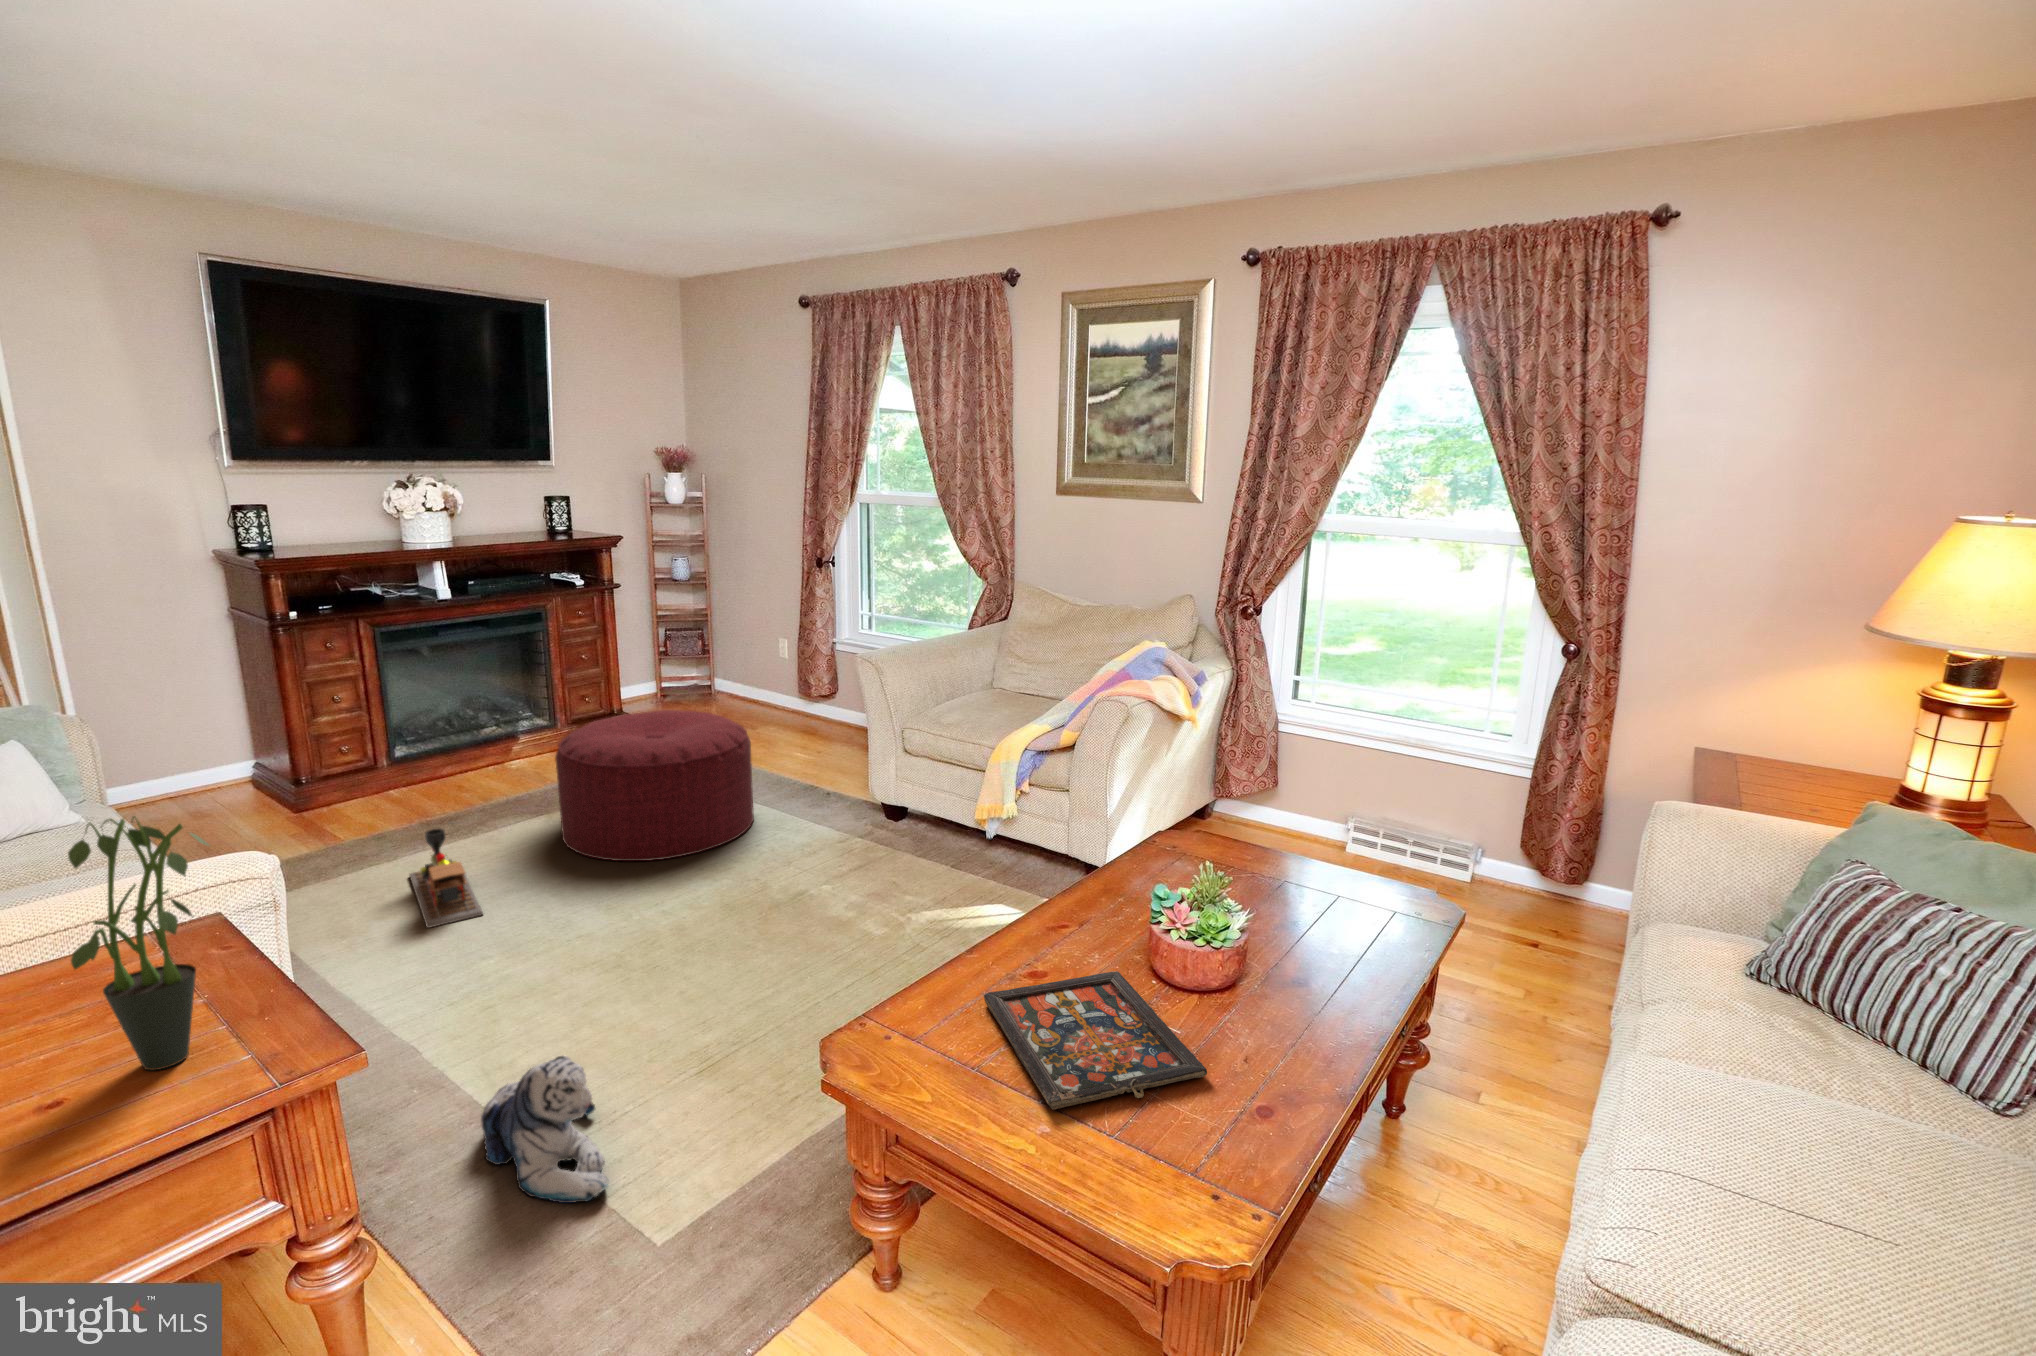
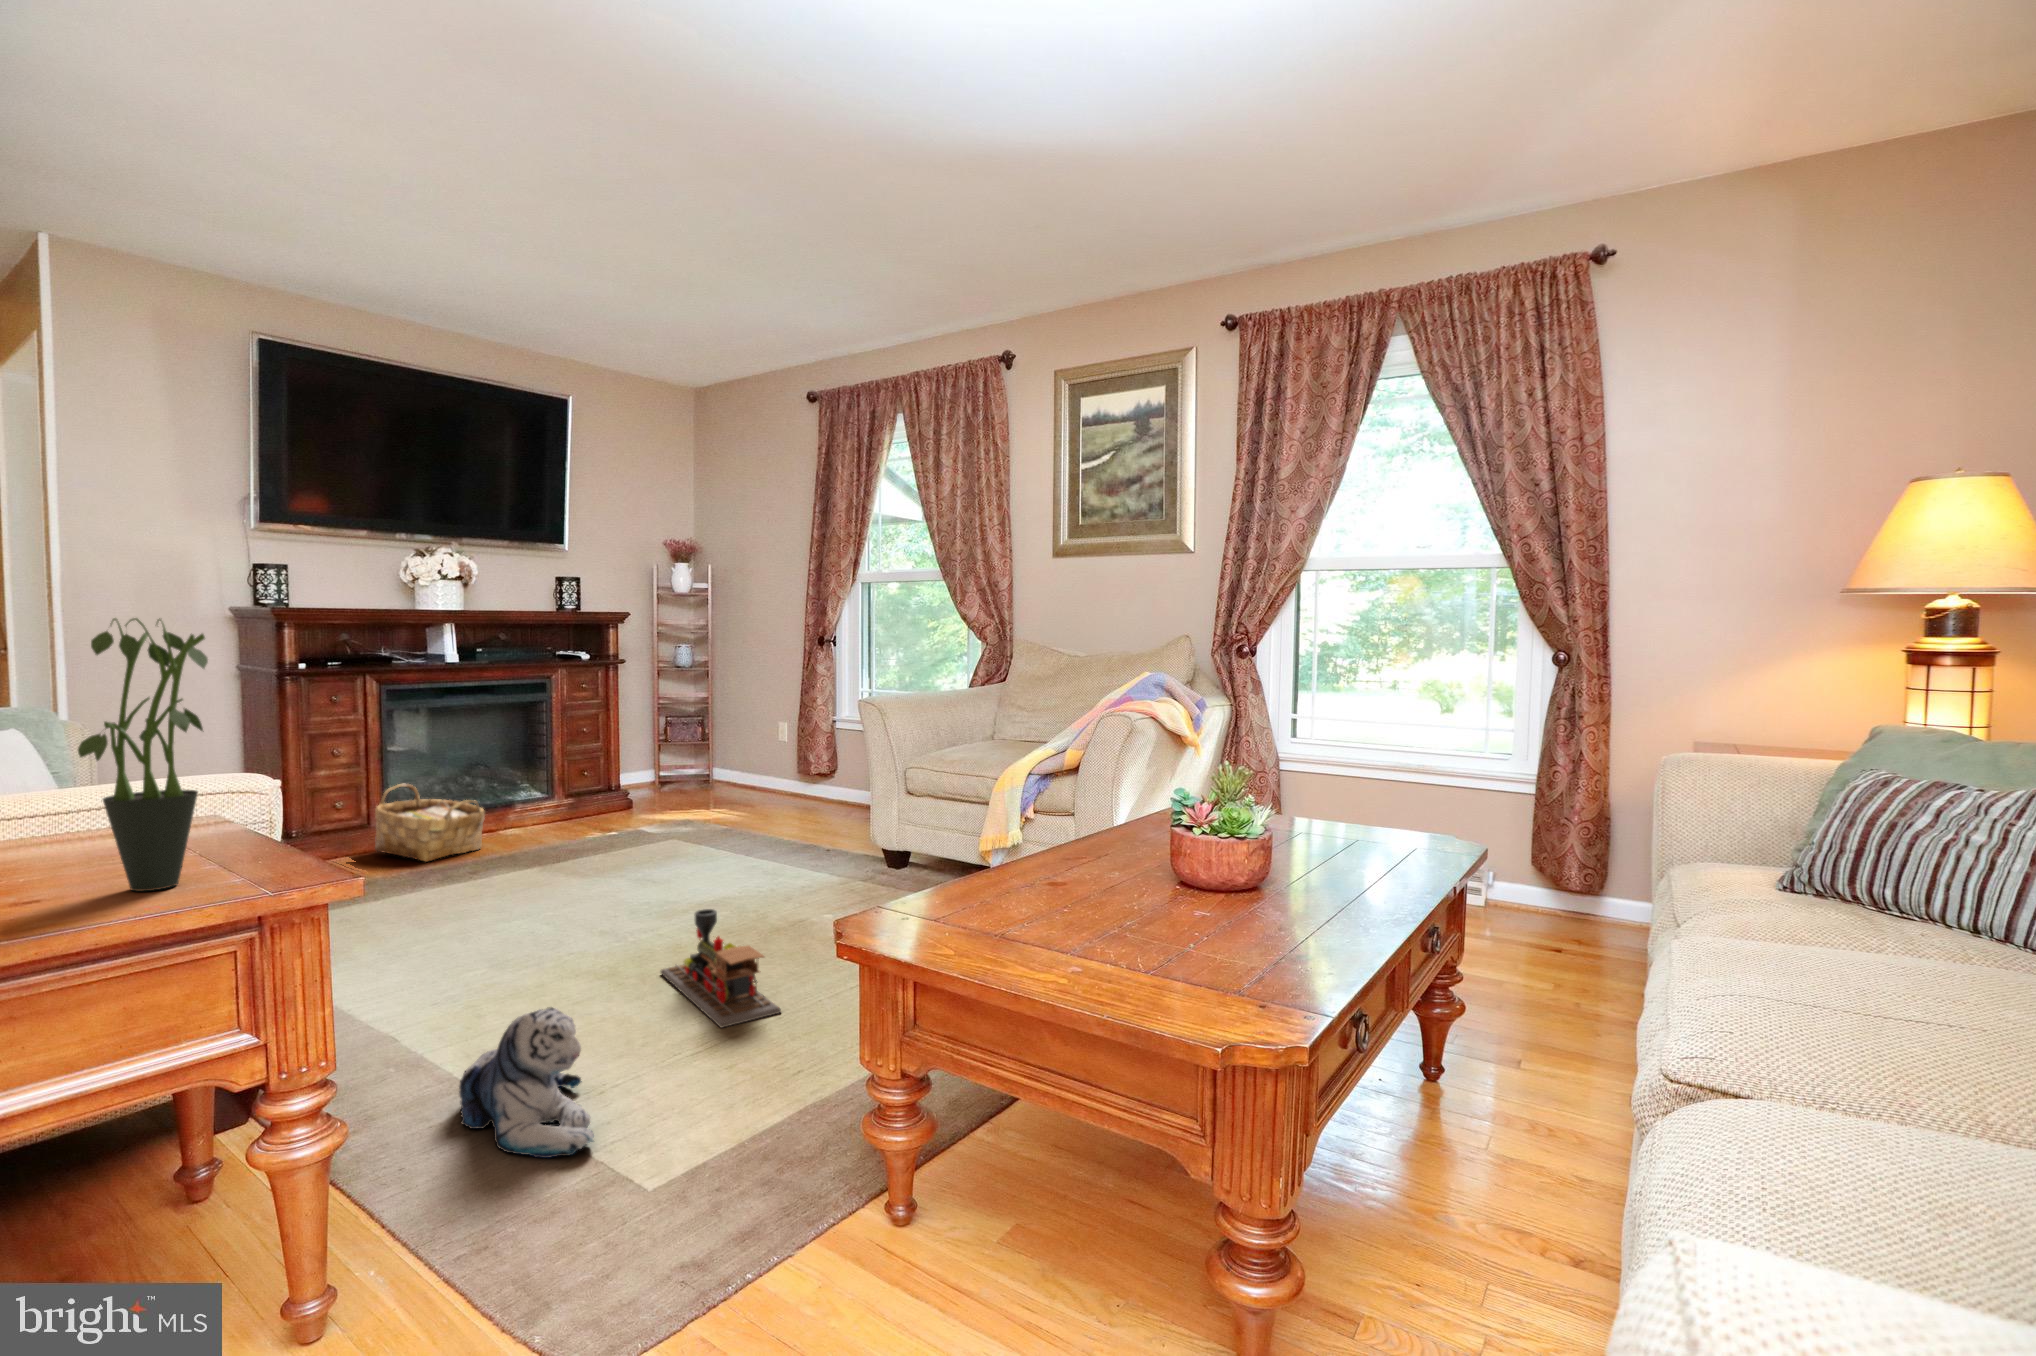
ottoman: present [555,710,754,861] -> none [550,764,750,903]
woven basket: none [385,720,493,801] -> present [375,784,485,862]
toy train: present [410,829,483,928] -> present [661,909,781,1028]
board game: present [984,971,1207,1110] -> none [997,890,1233,970]

